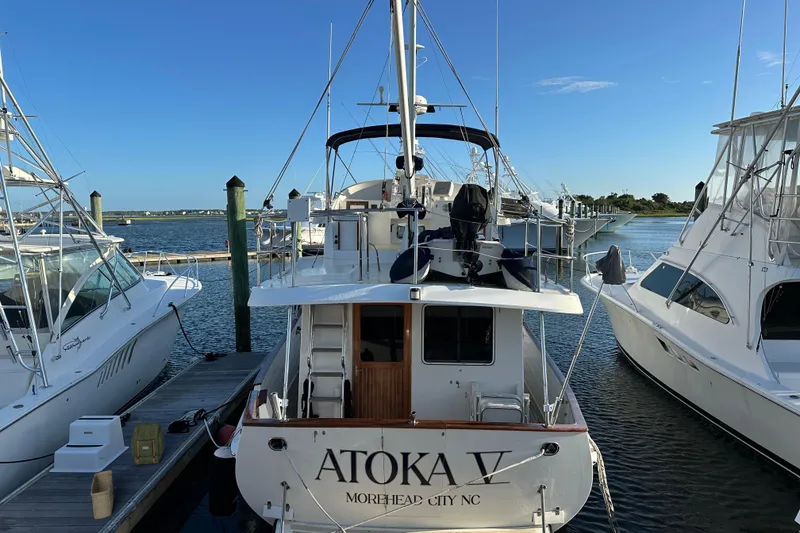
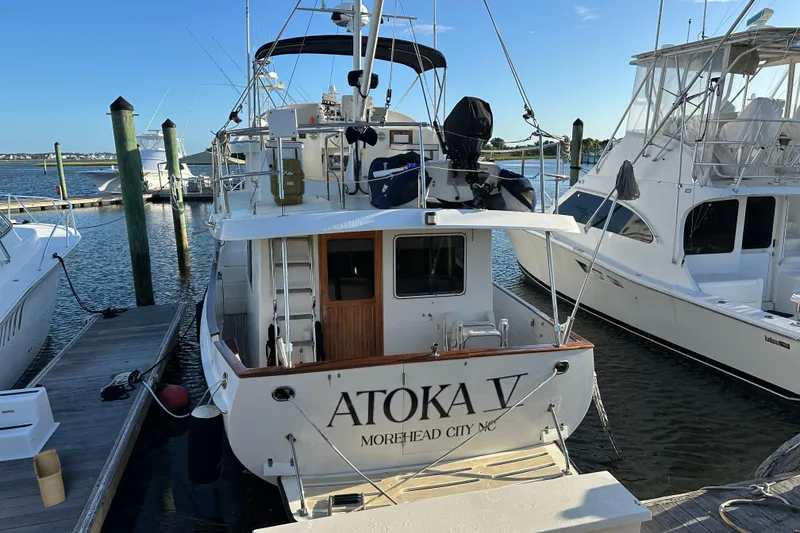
backpack: present [131,422,165,464] -> present [270,157,305,205]

